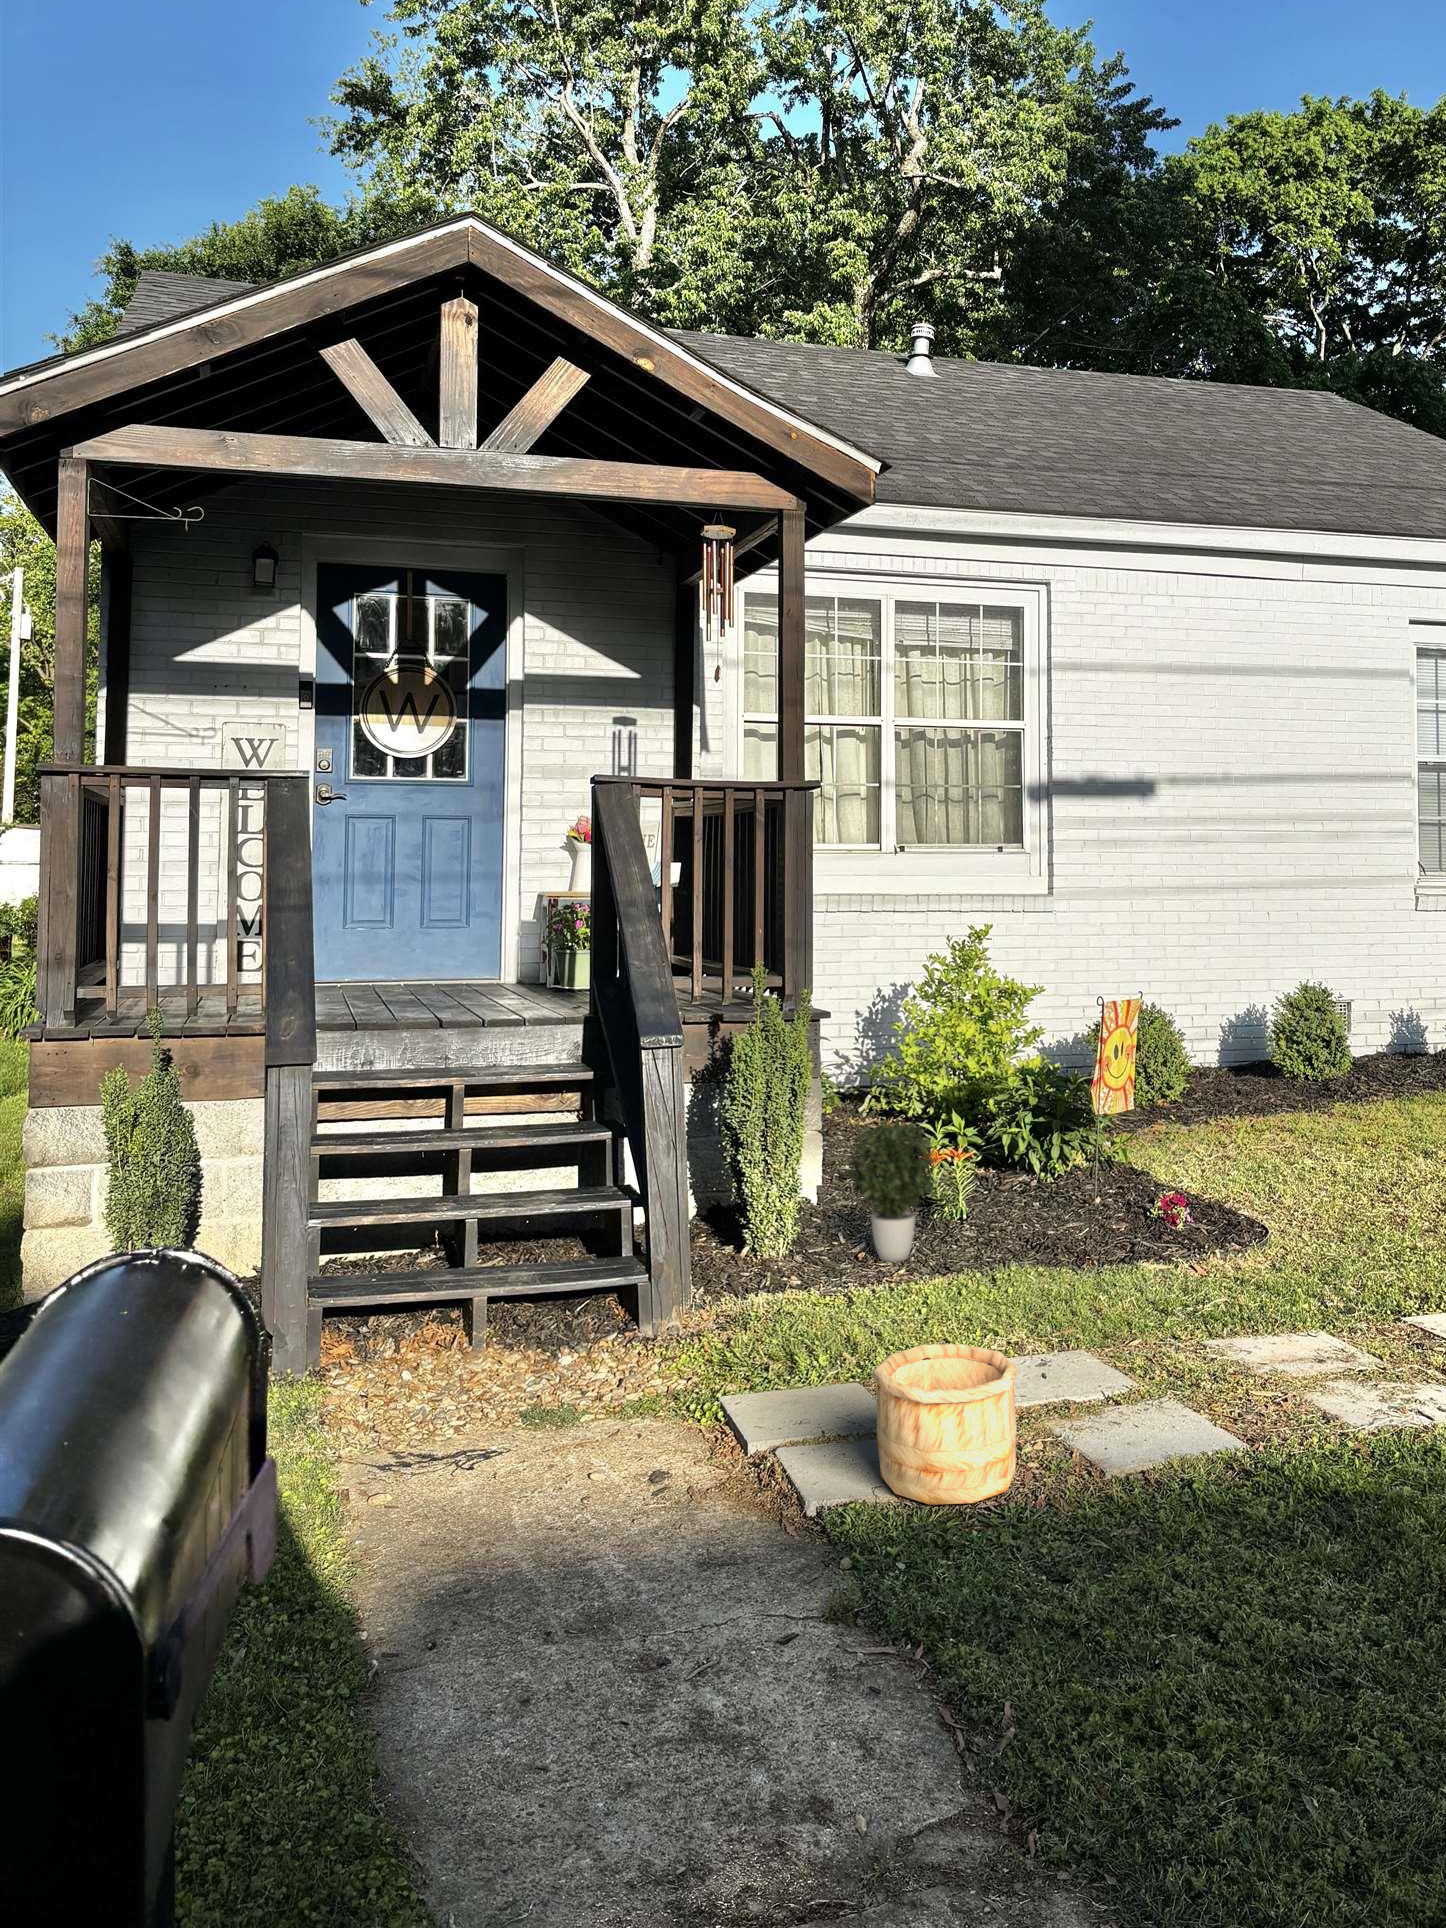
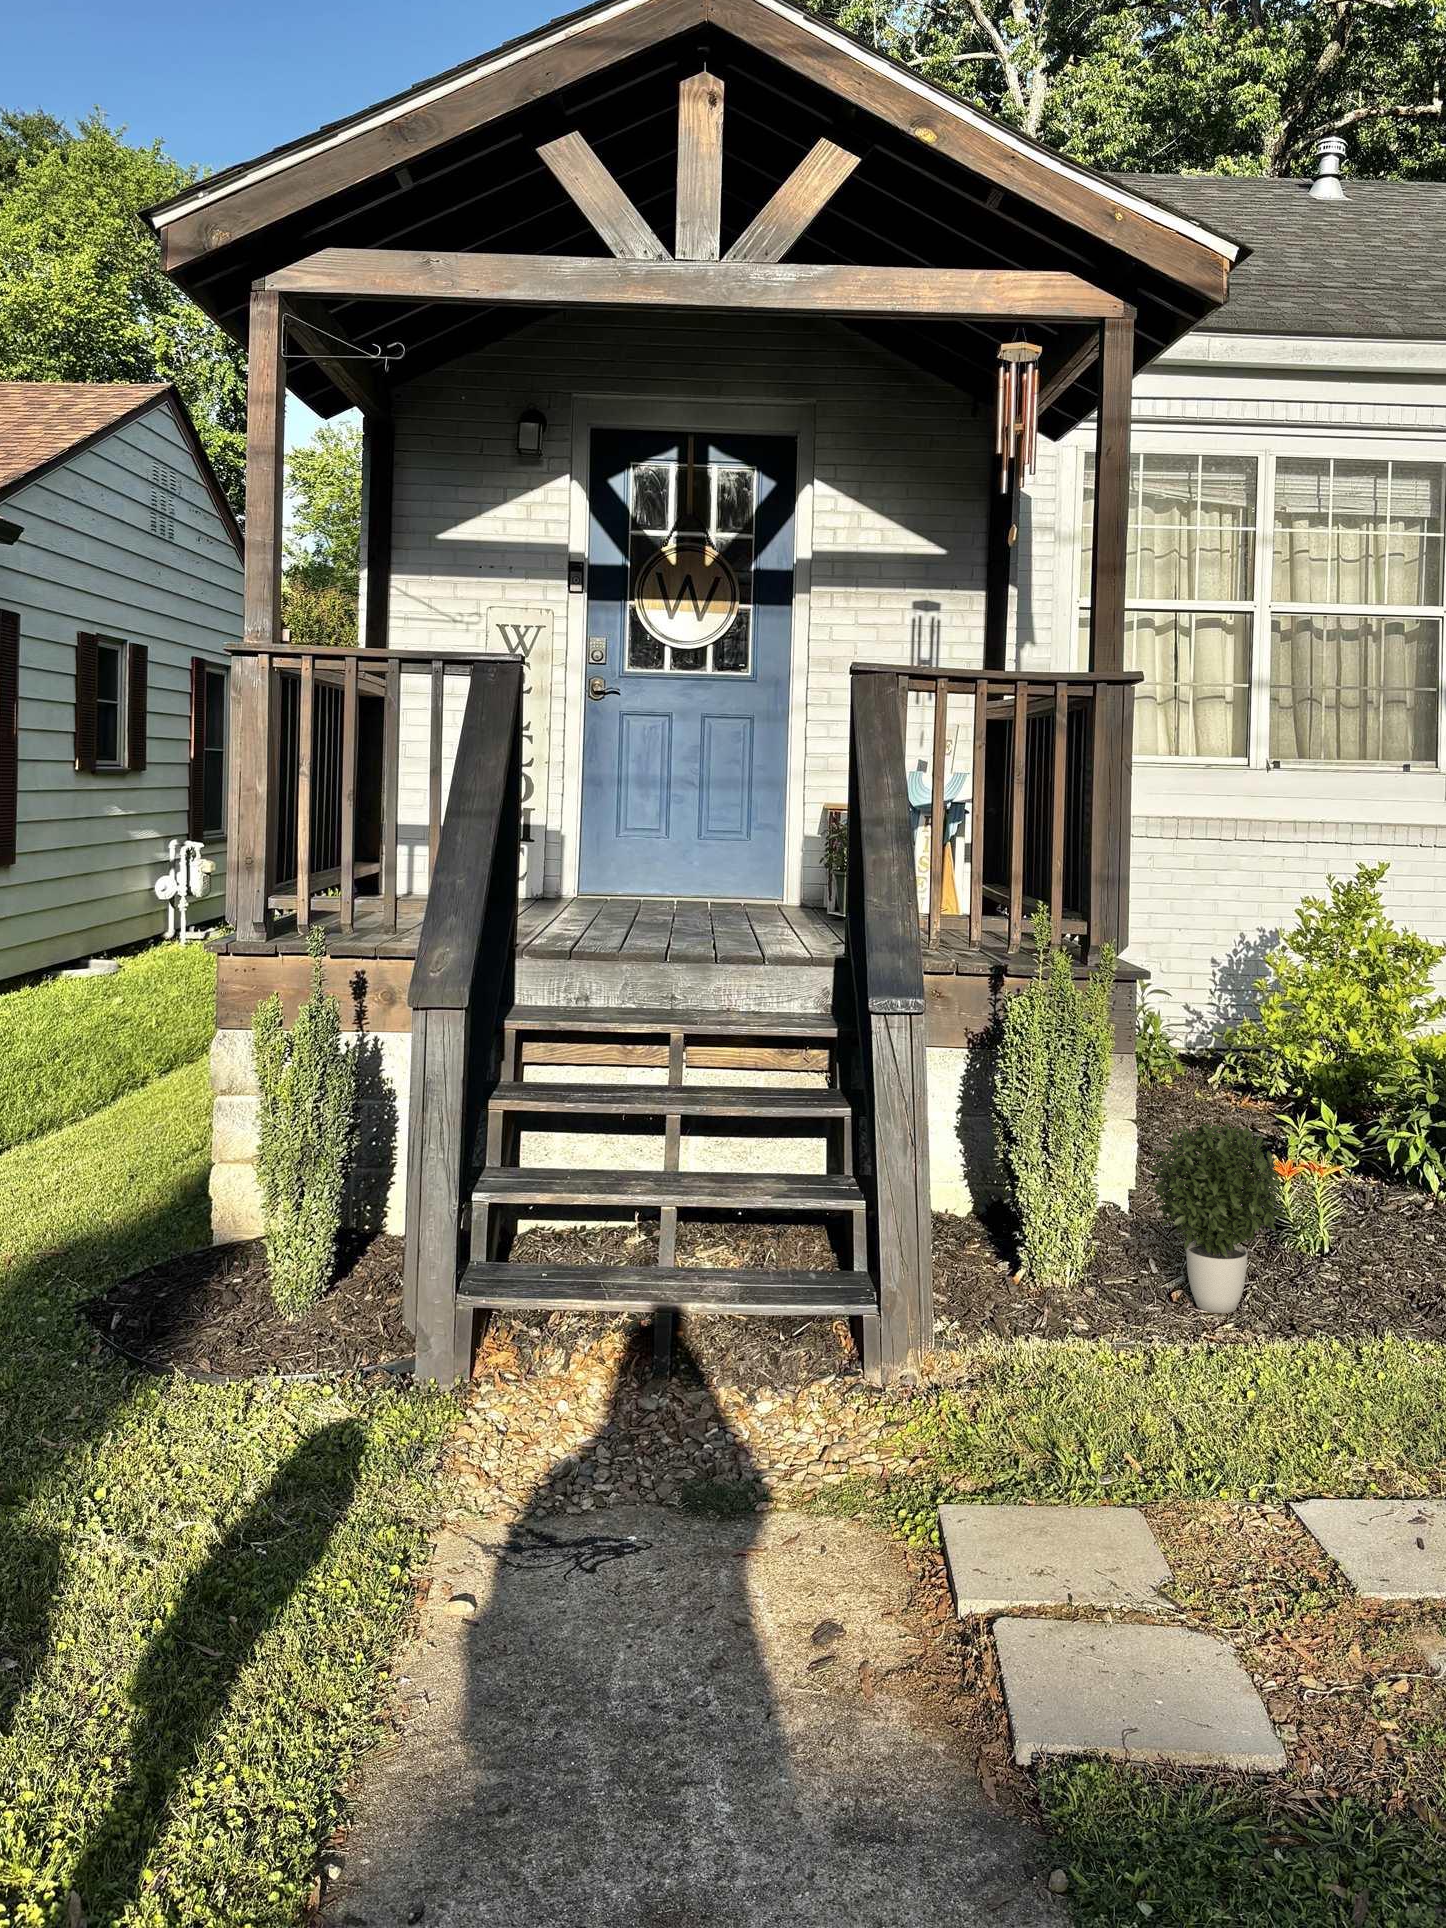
wooden bucket: present [871,1344,1018,1505] -> none [1114,1530,1363,1836]

